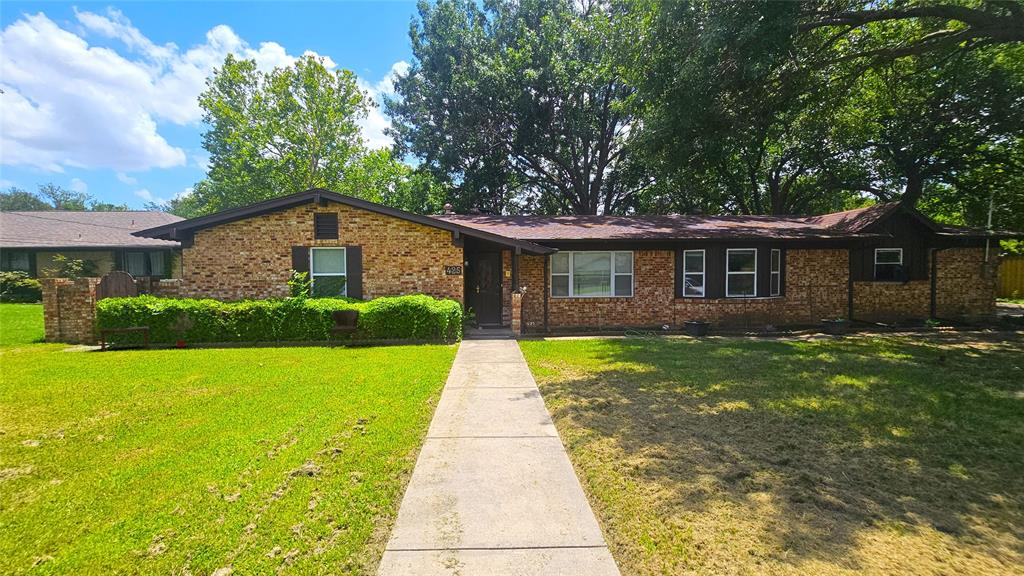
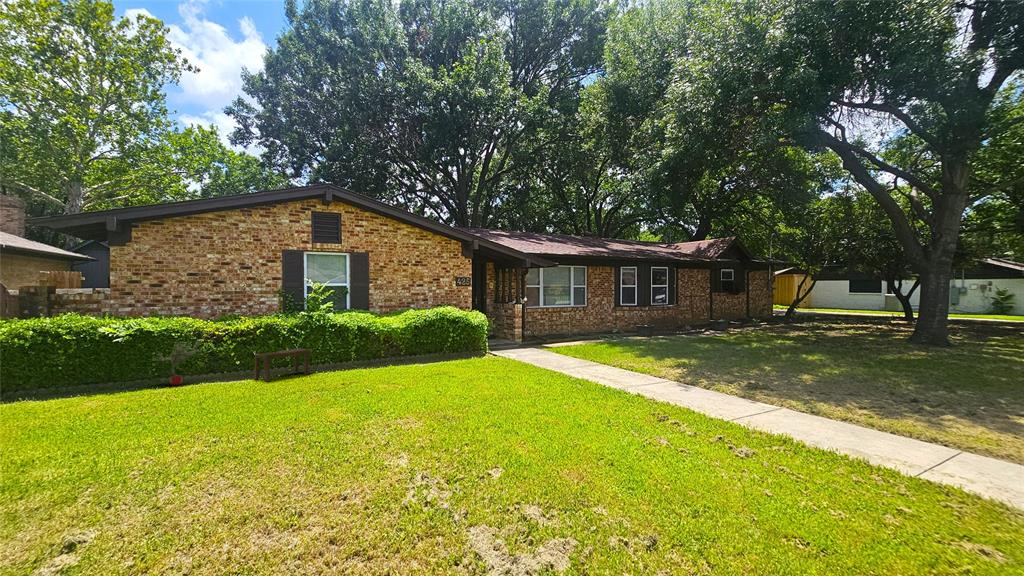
chair: present [330,309,360,348] -> none [384,325,418,370]
bench: present [100,327,149,352] -> present [254,348,310,382]

